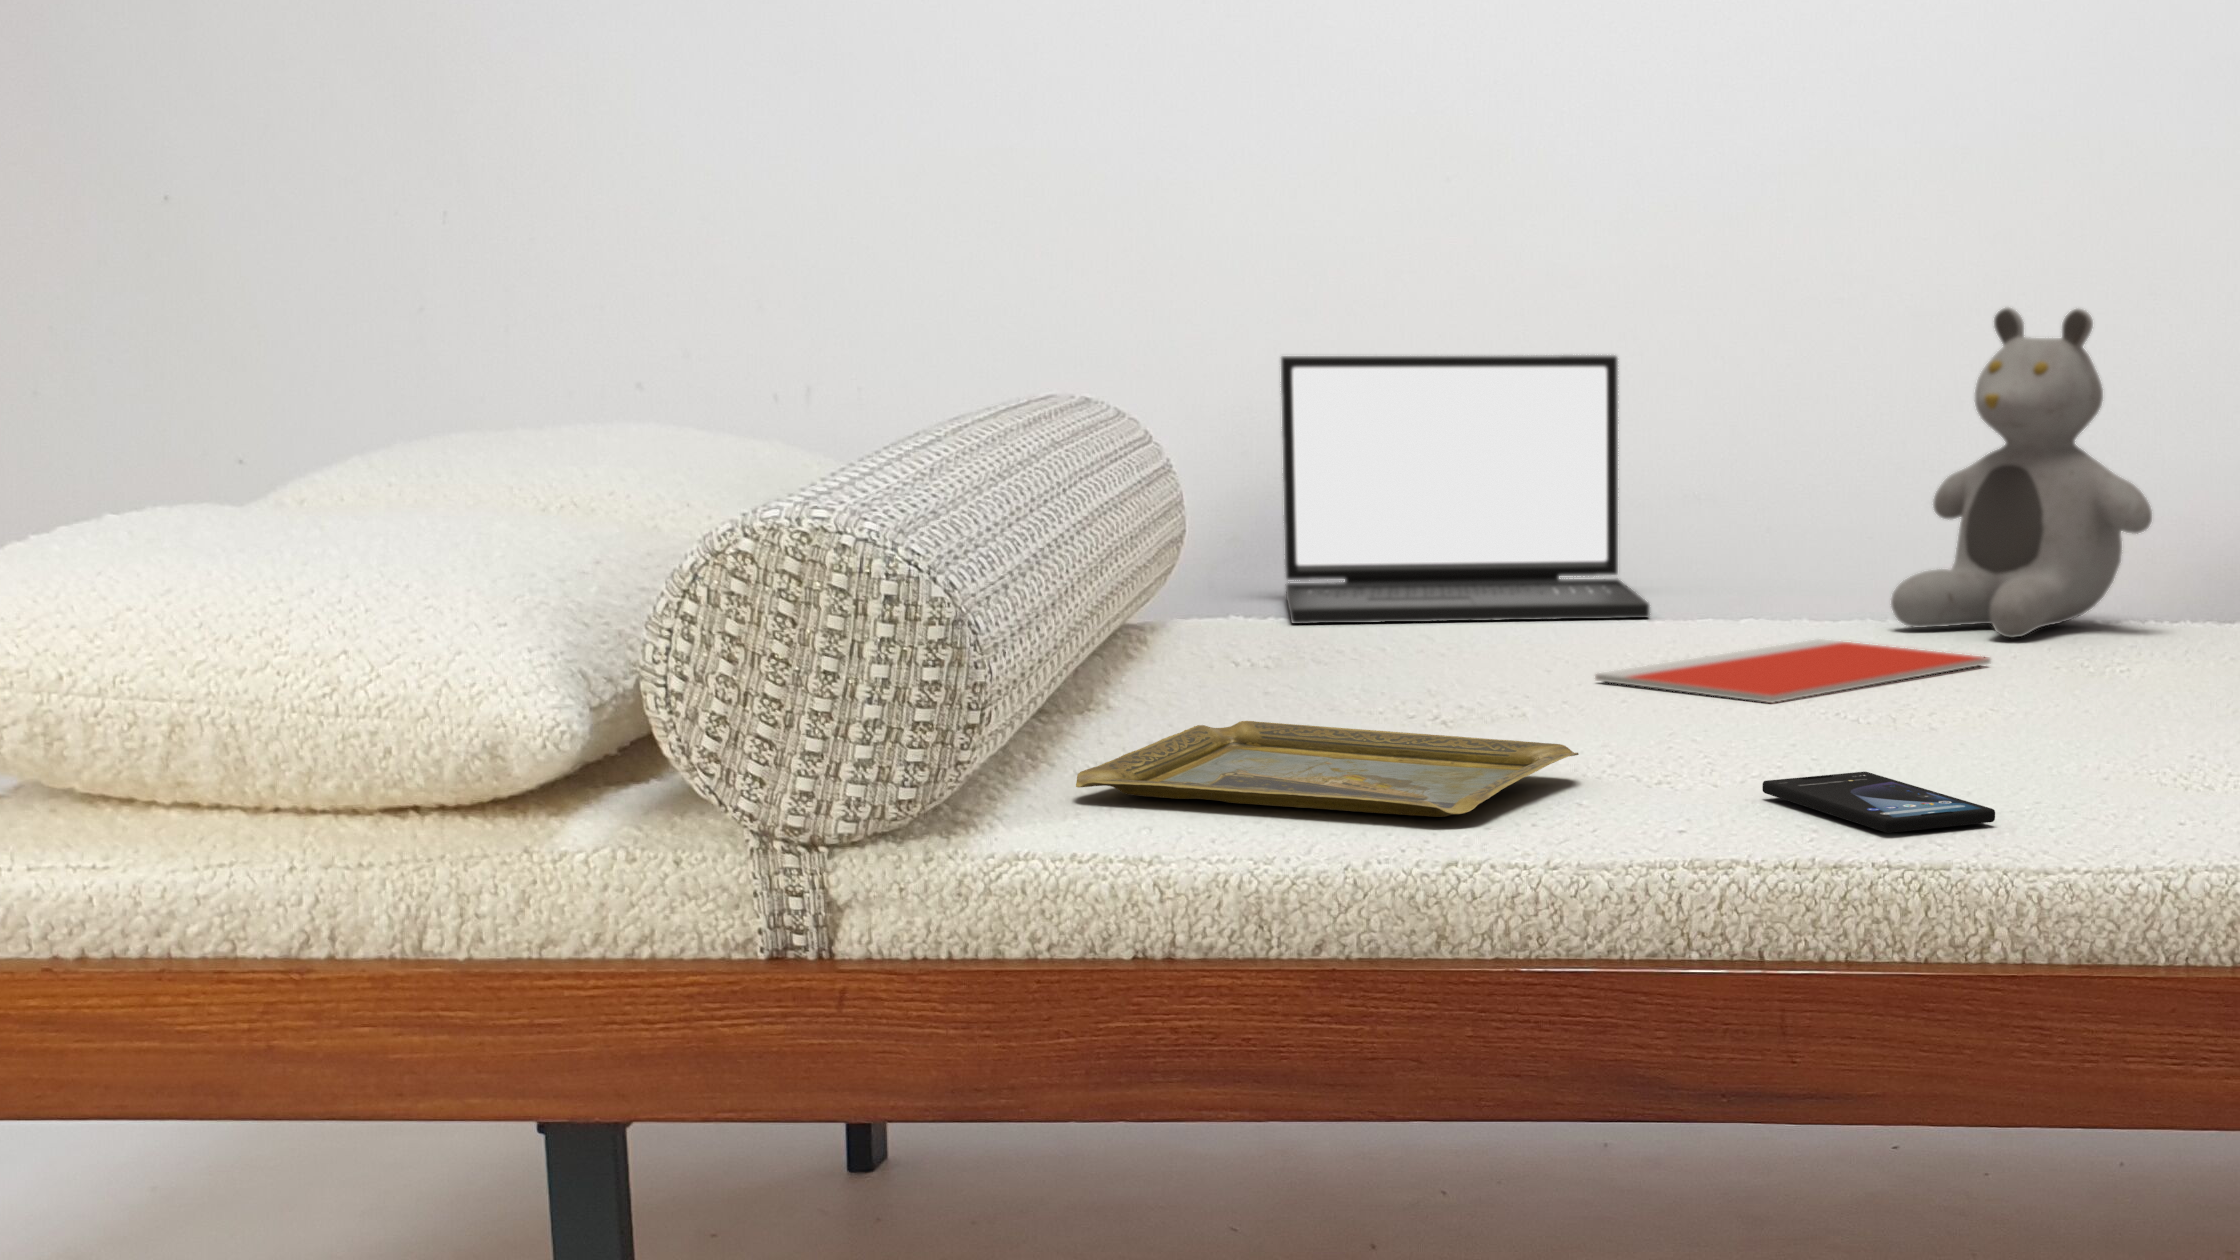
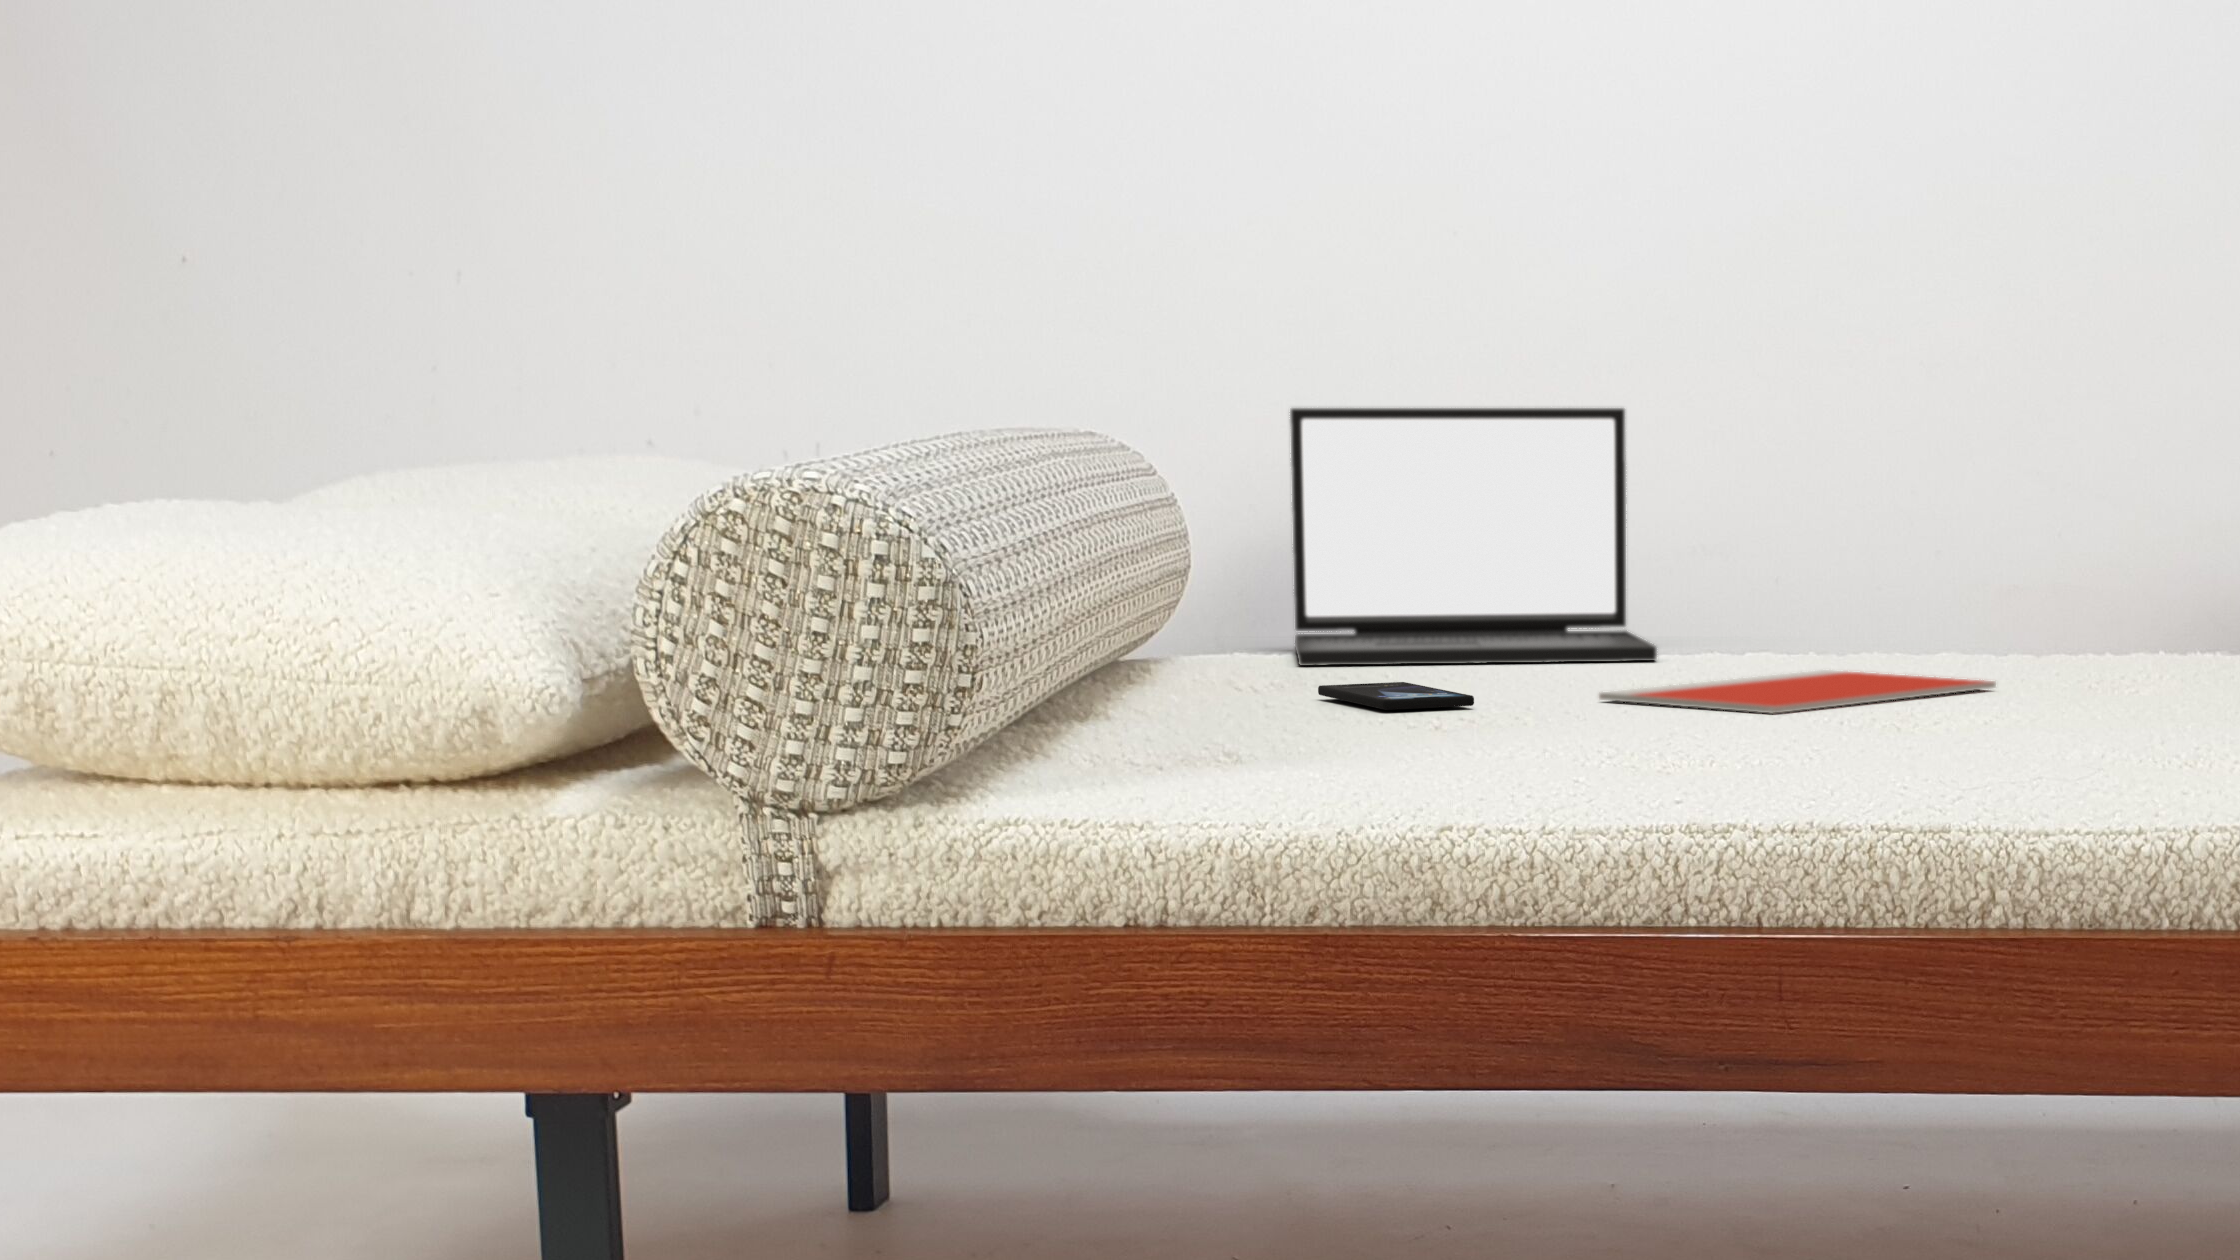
teddy bear: present [1891,308,2152,638] -> none [1897,345,2158,672]
tray: present [1076,721,1579,817] -> none [1069,713,1576,785]
smartphone: present [1762,772,1995,833] -> present [1318,682,1474,710]

